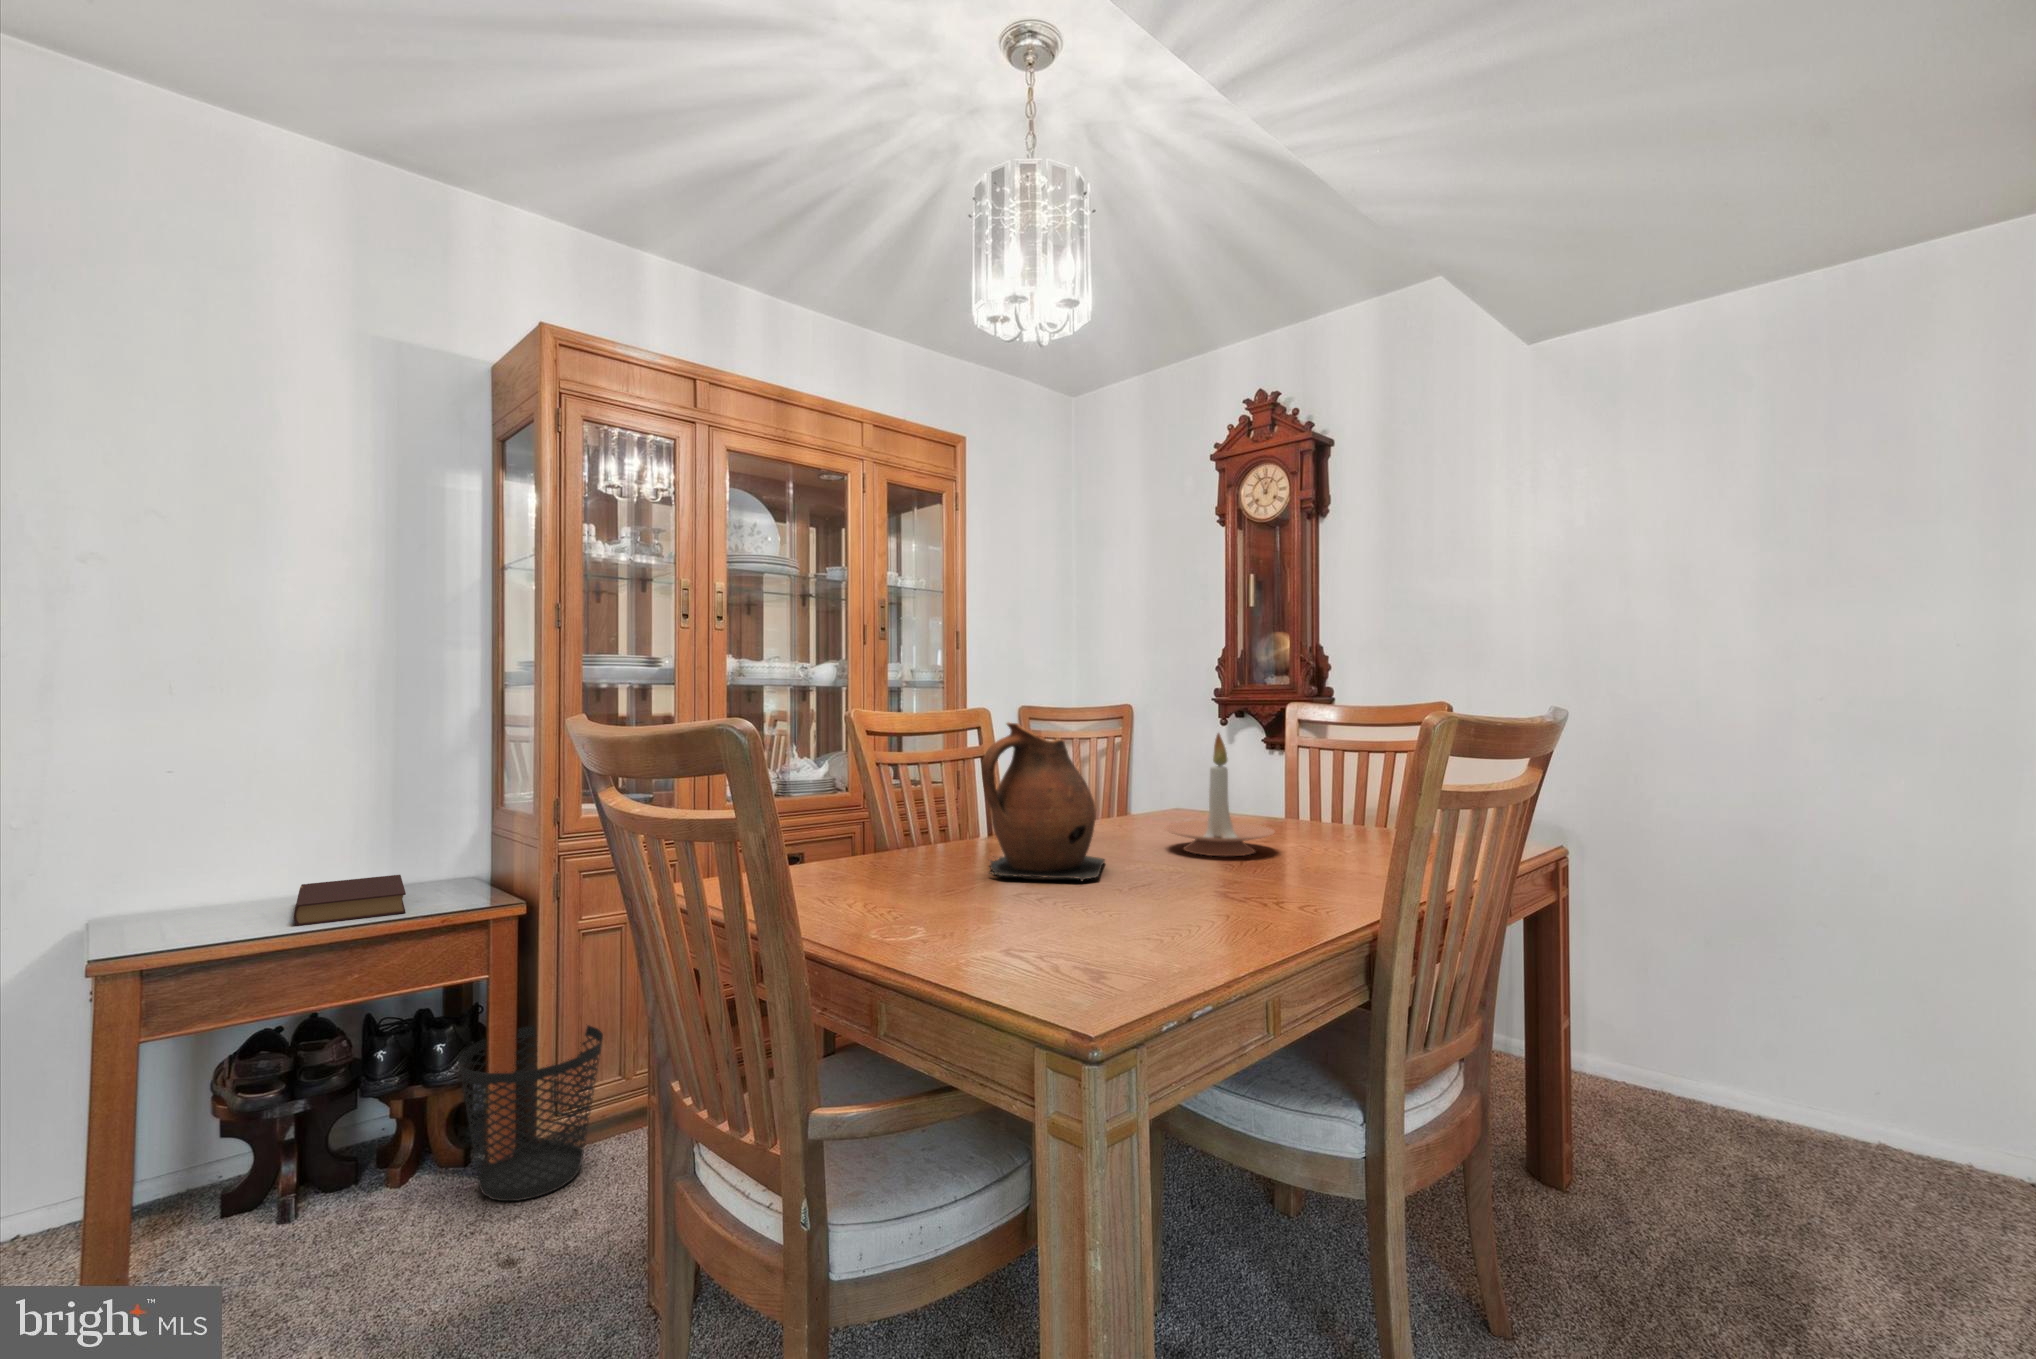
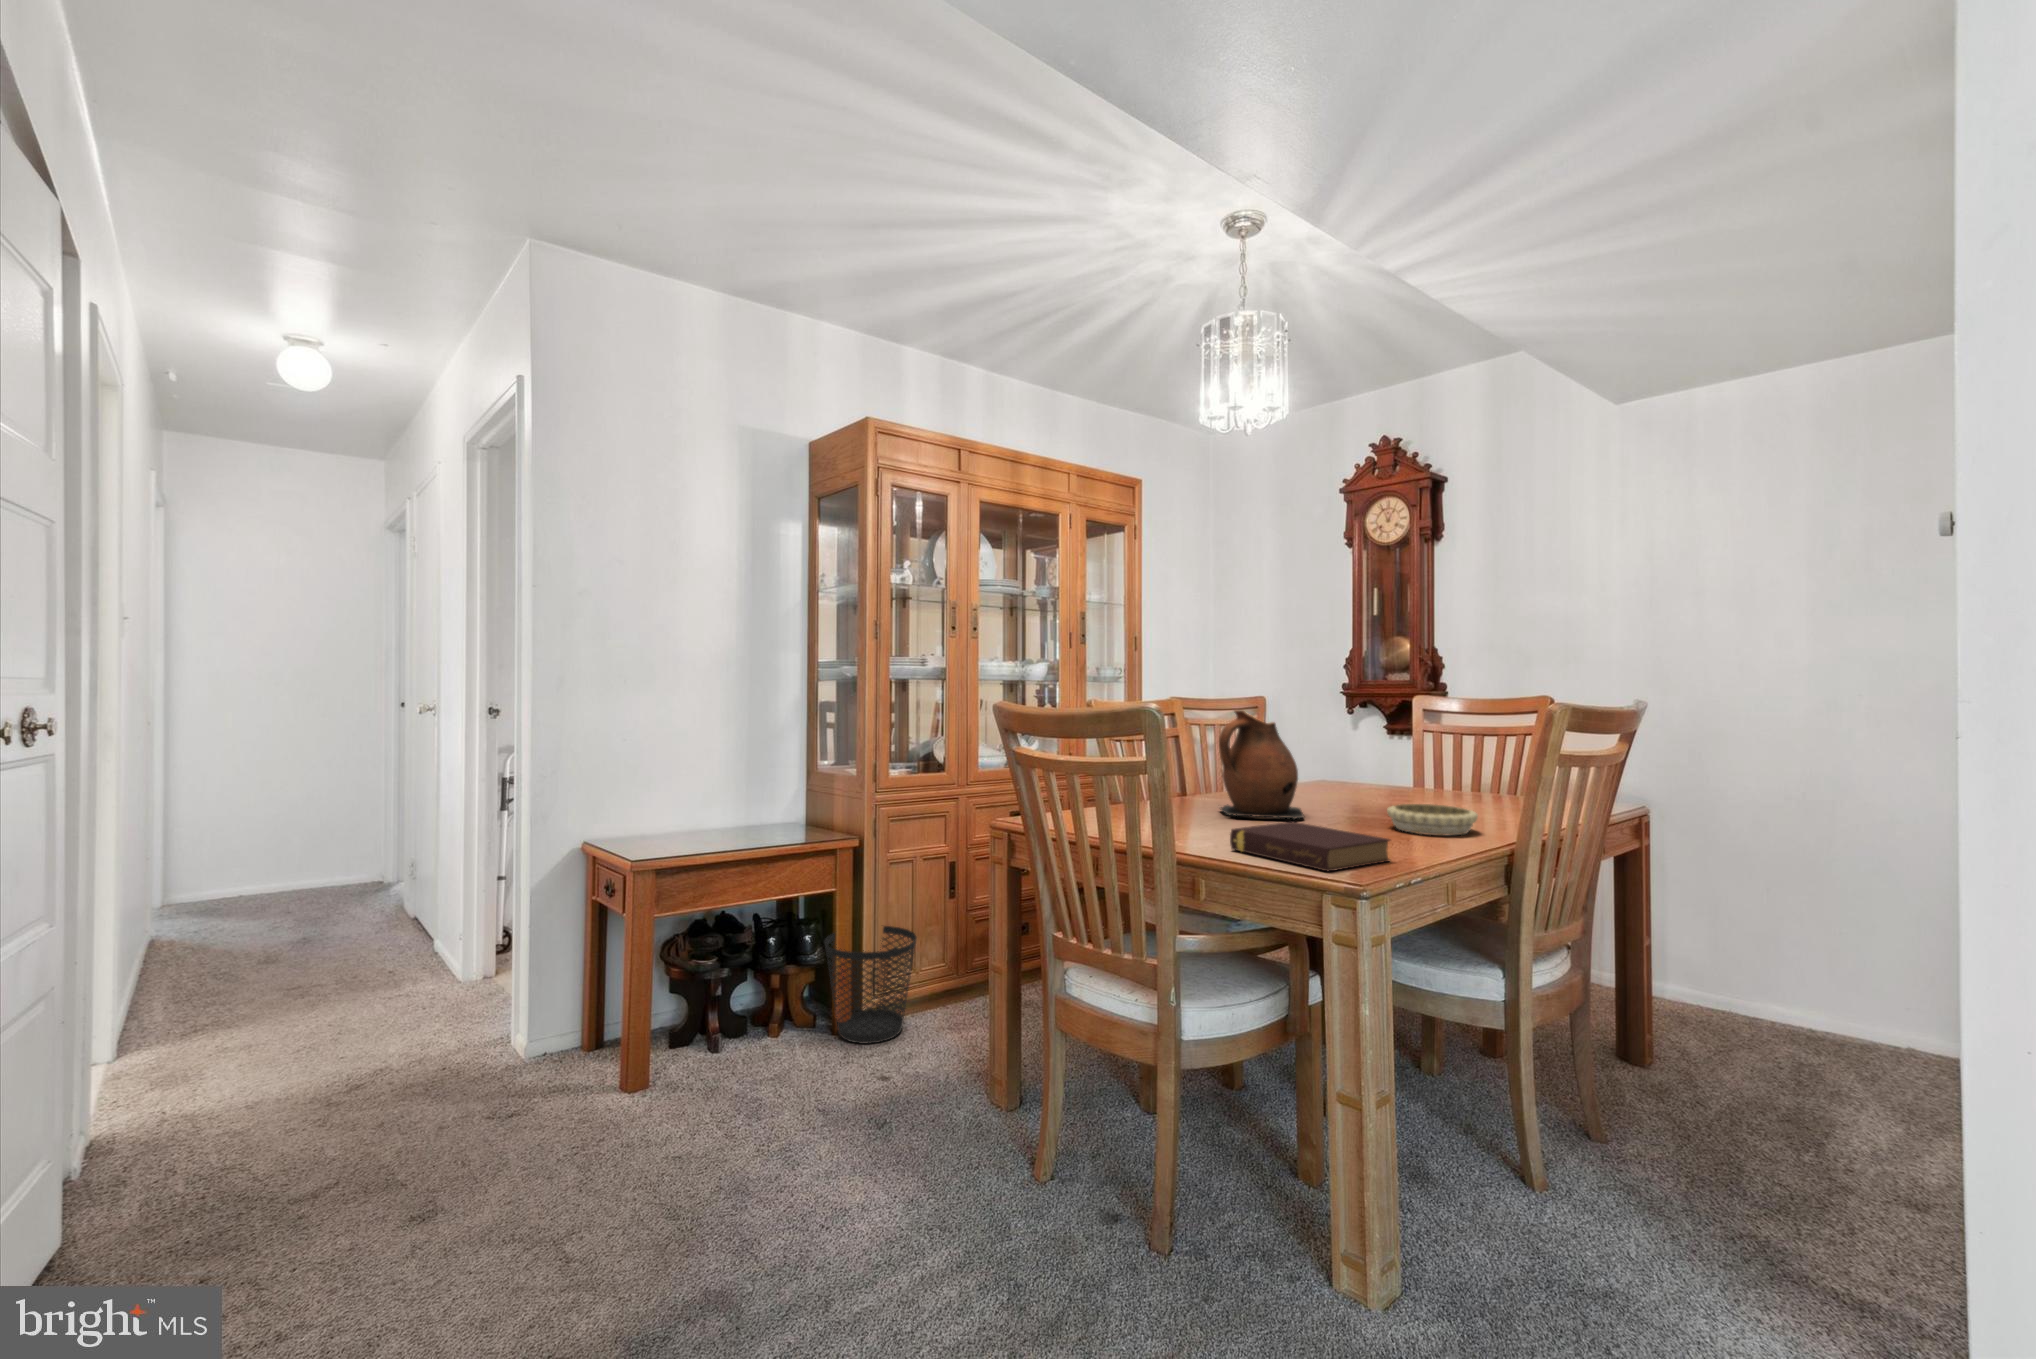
candle holder: present [1165,733,1275,856] -> none [1337,718,1423,808]
decorative bowl: none [1207,856,1333,907] -> present [1387,804,1478,835]
book: present [294,875,406,926] -> present [1230,822,1390,871]

